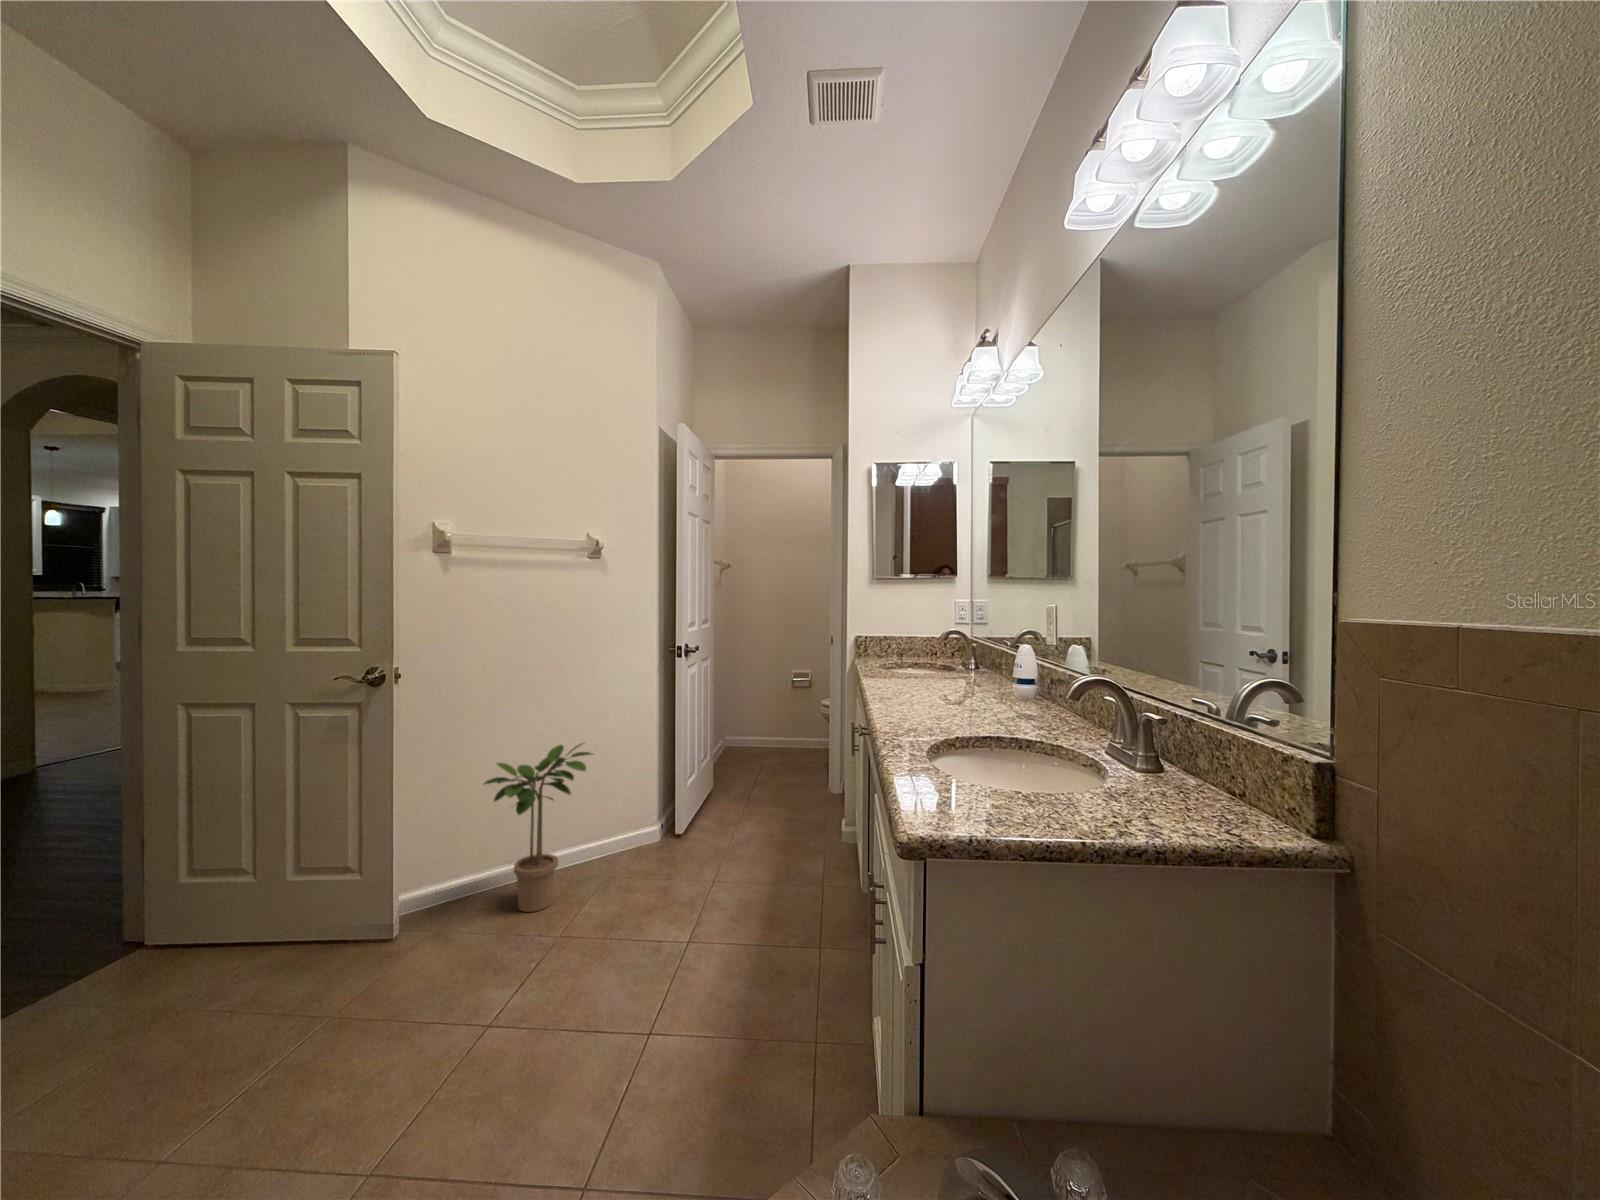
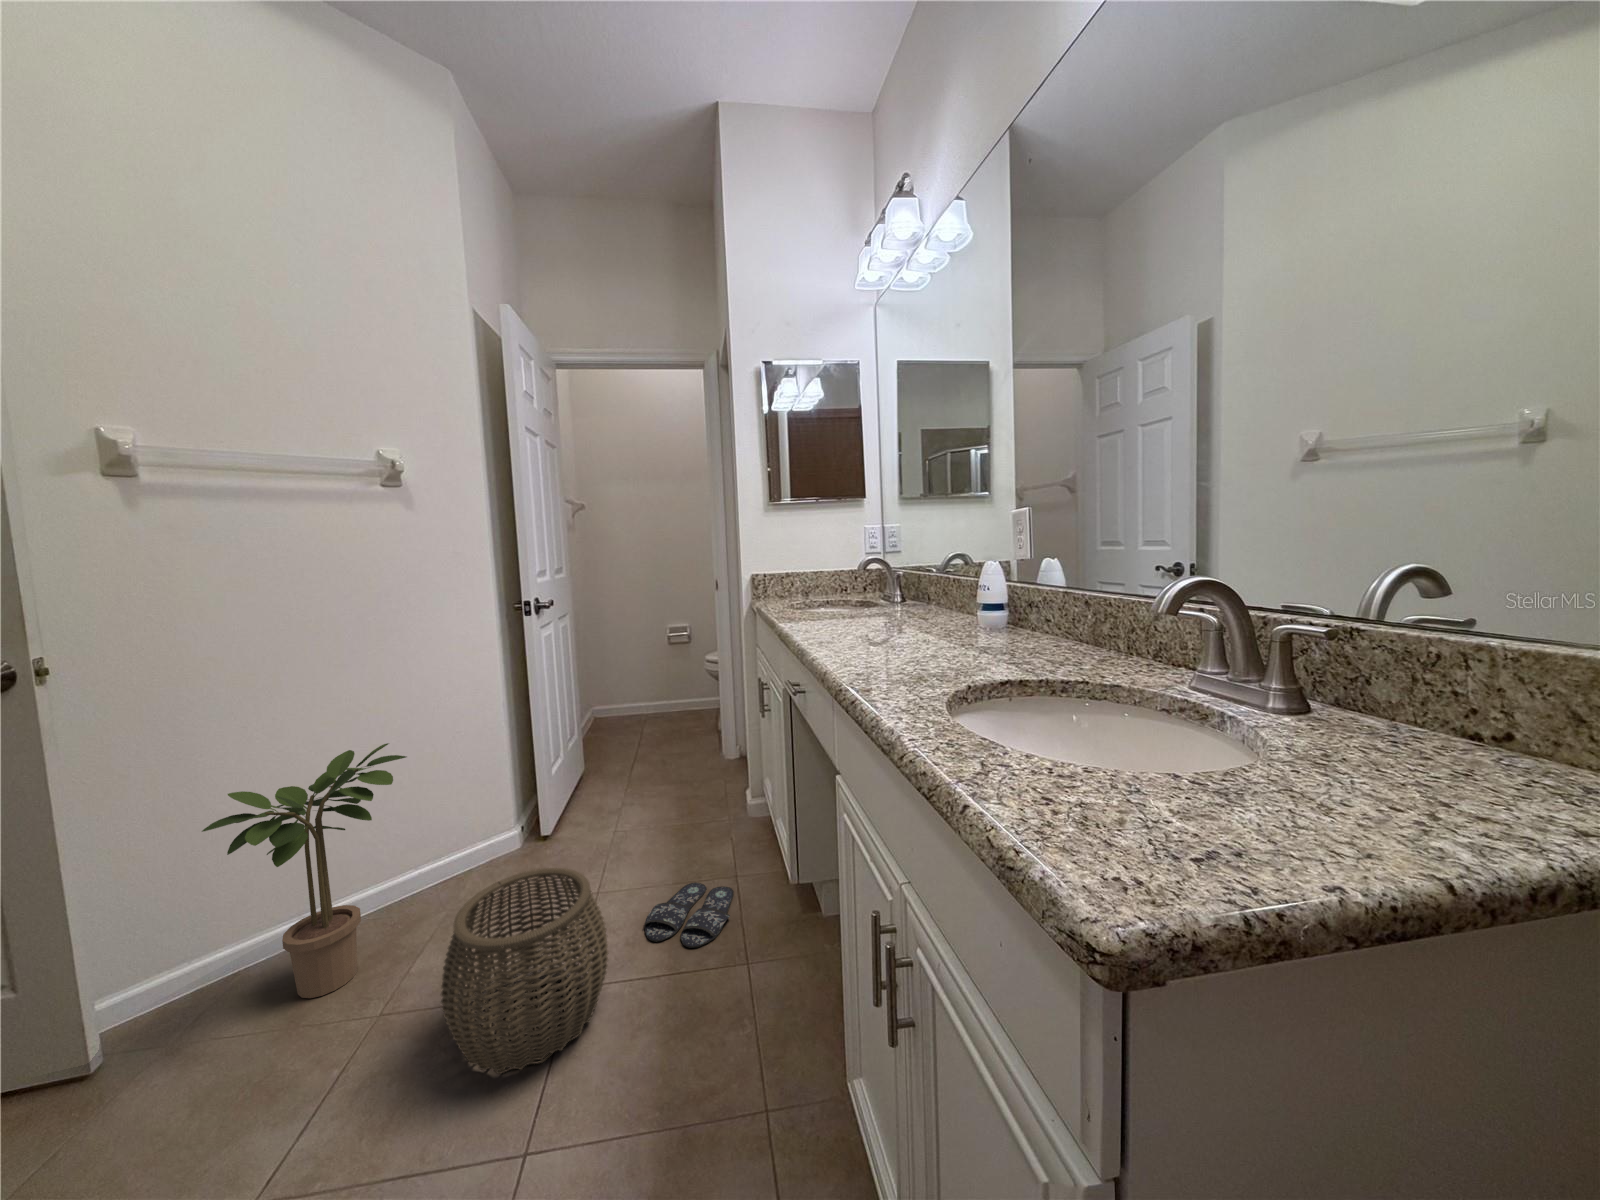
woven basket: none [609,846,717,980] -> present [441,868,608,1074]
slippers: none [745,886,818,931] -> present [644,883,734,948]

